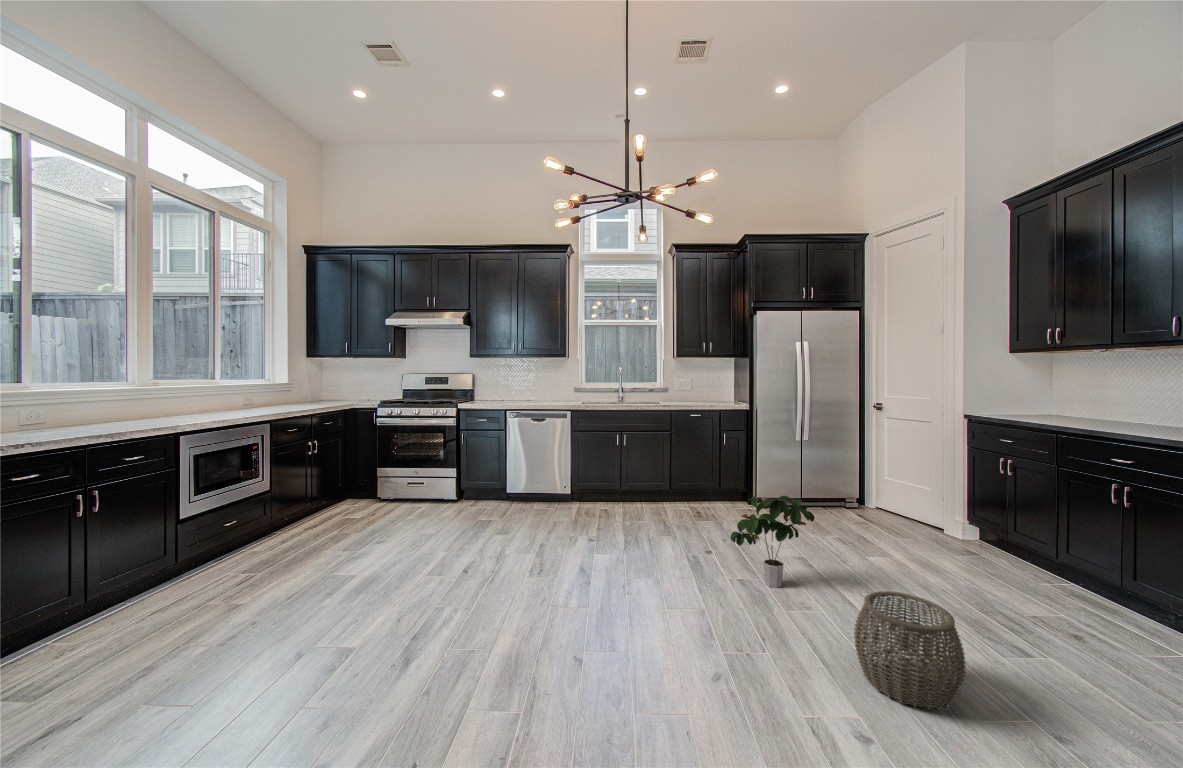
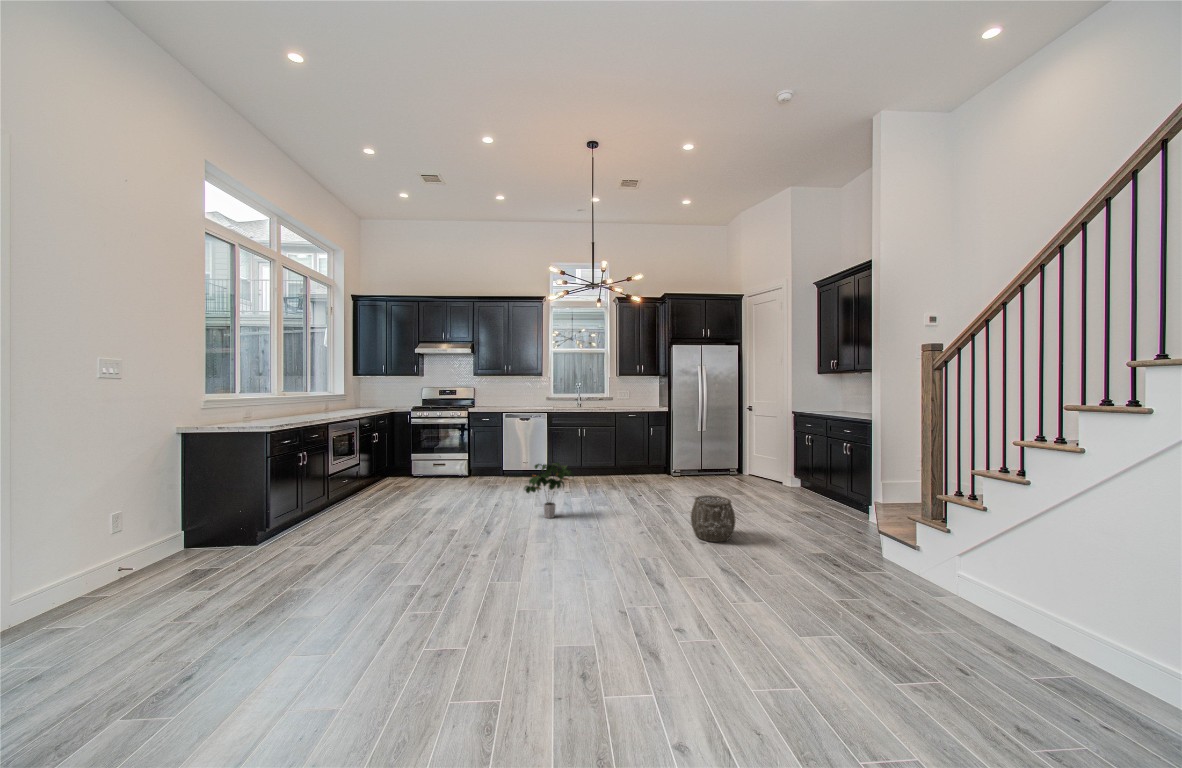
potted plant: present [730,496,814,588] -> present [524,463,574,518]

